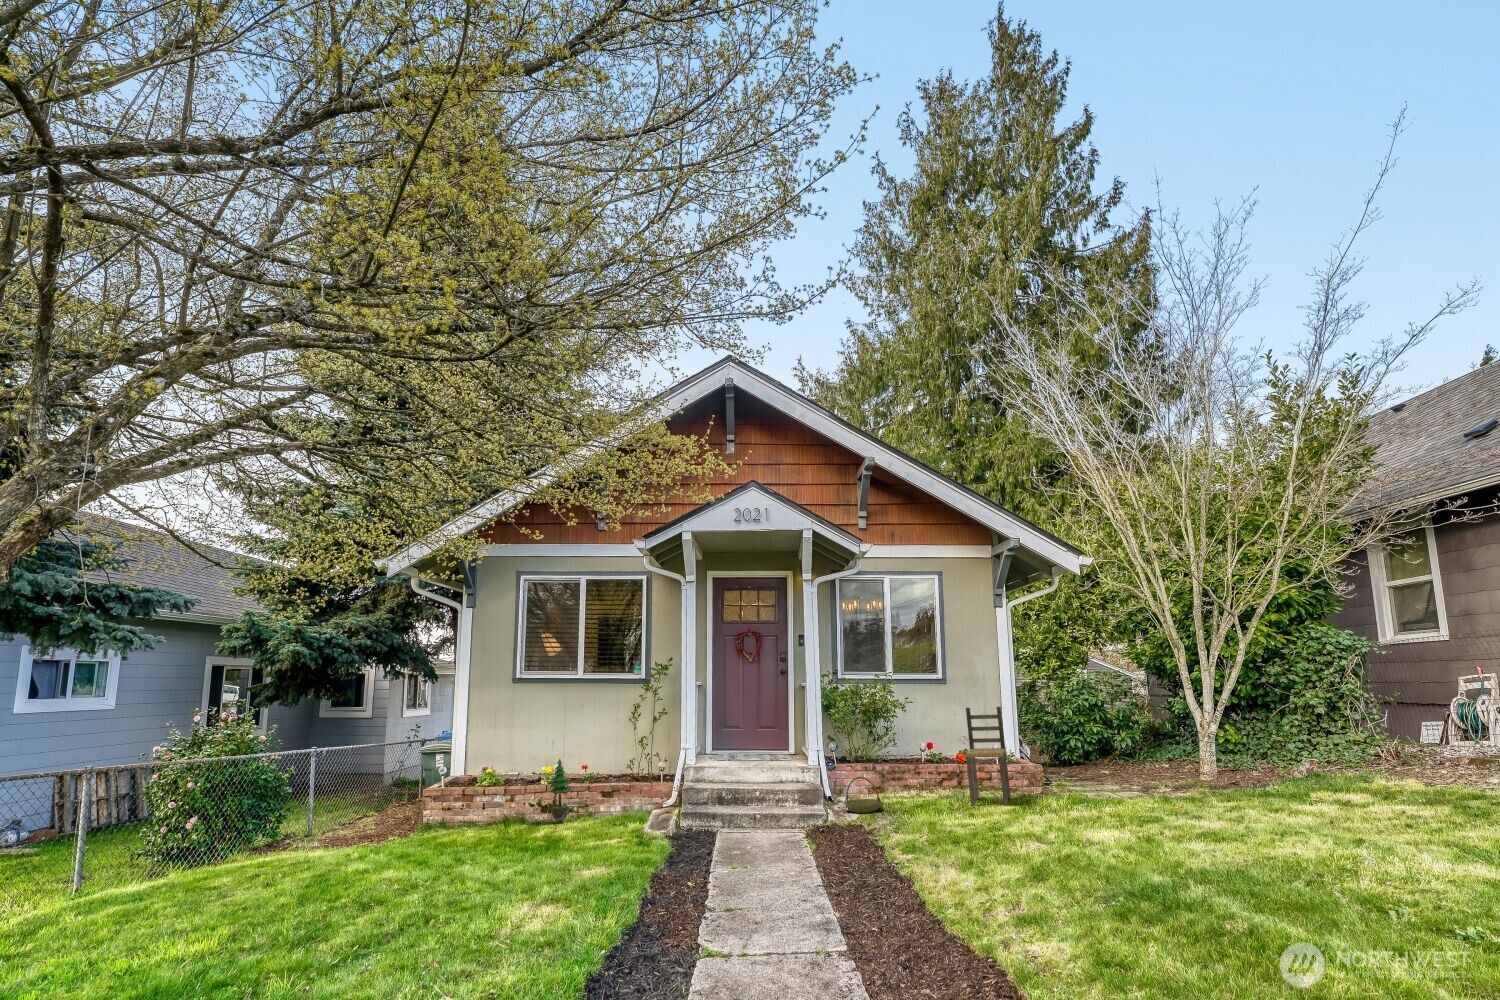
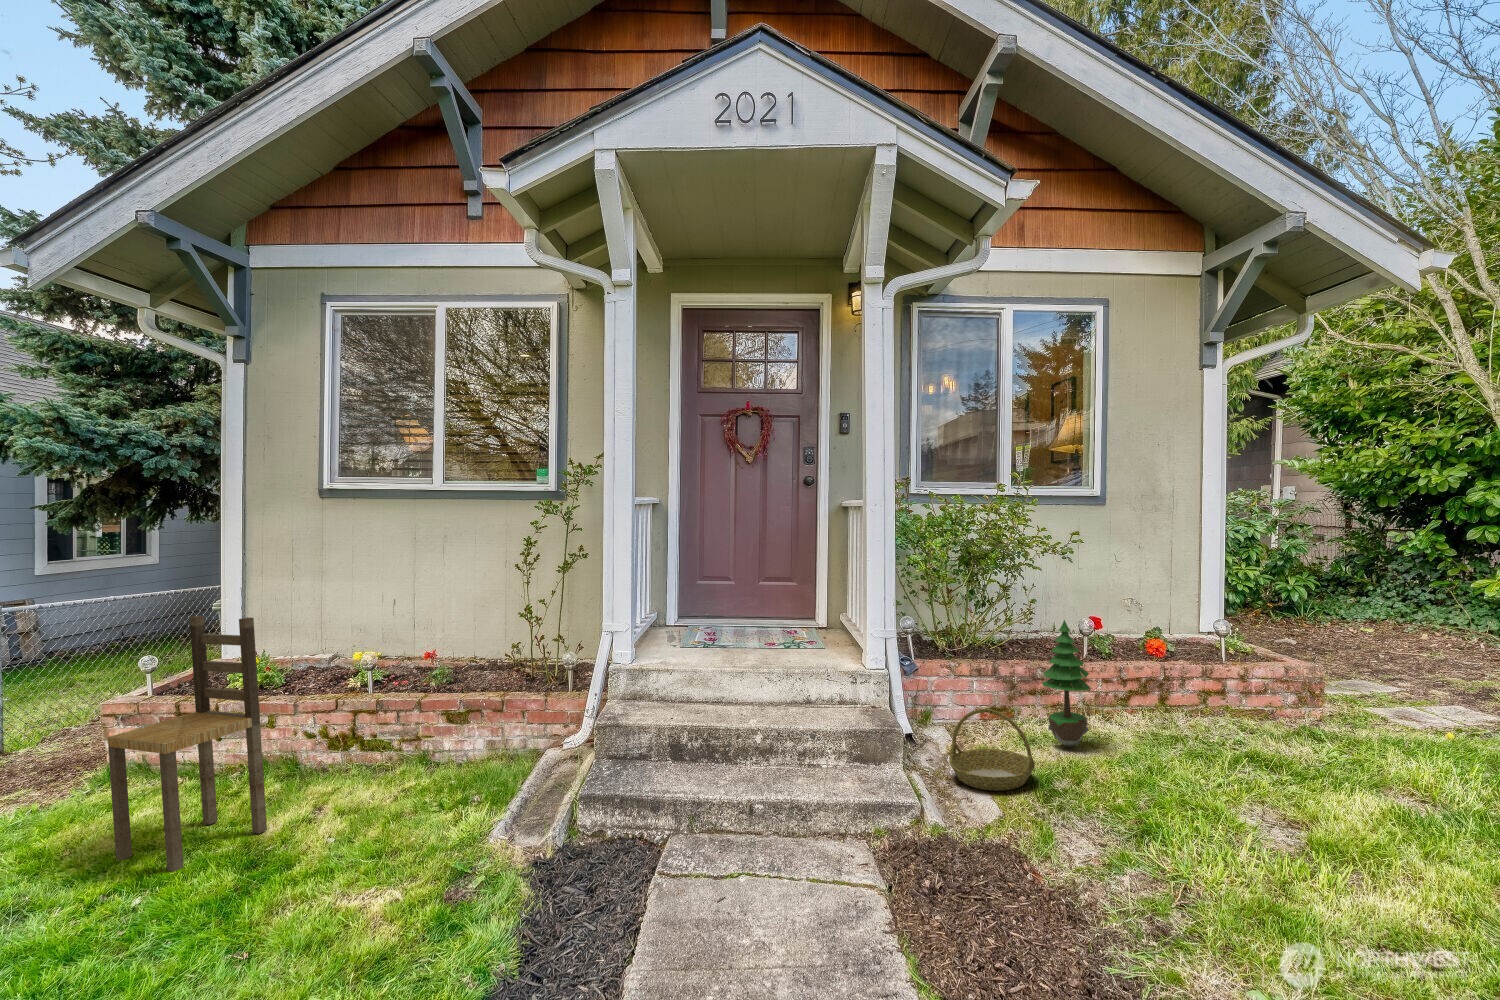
chair: present [966,707,1011,806] -> present [108,616,267,872]
potted tree: present [549,759,570,822] -> present [1042,620,1091,748]

